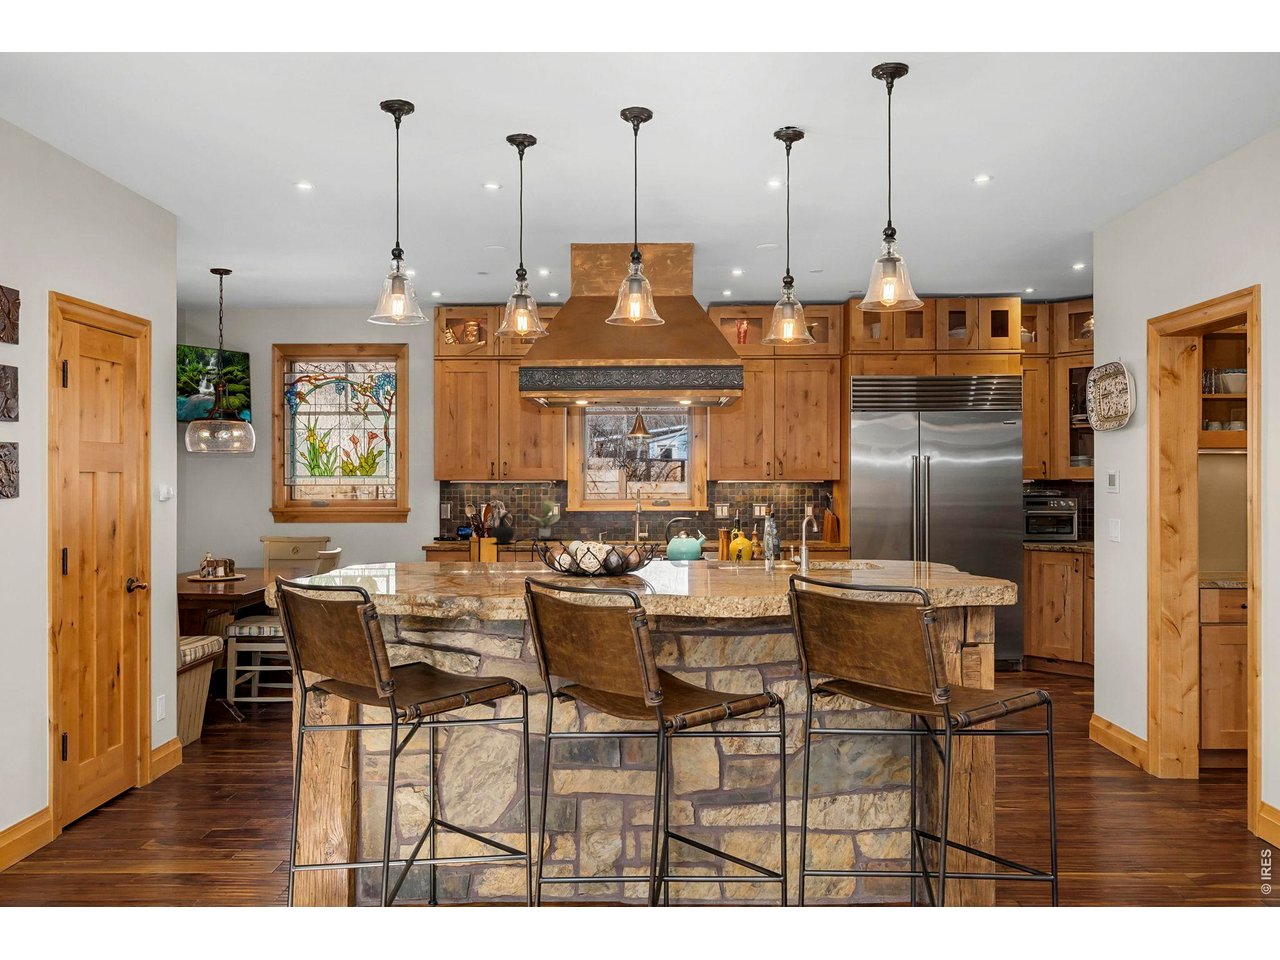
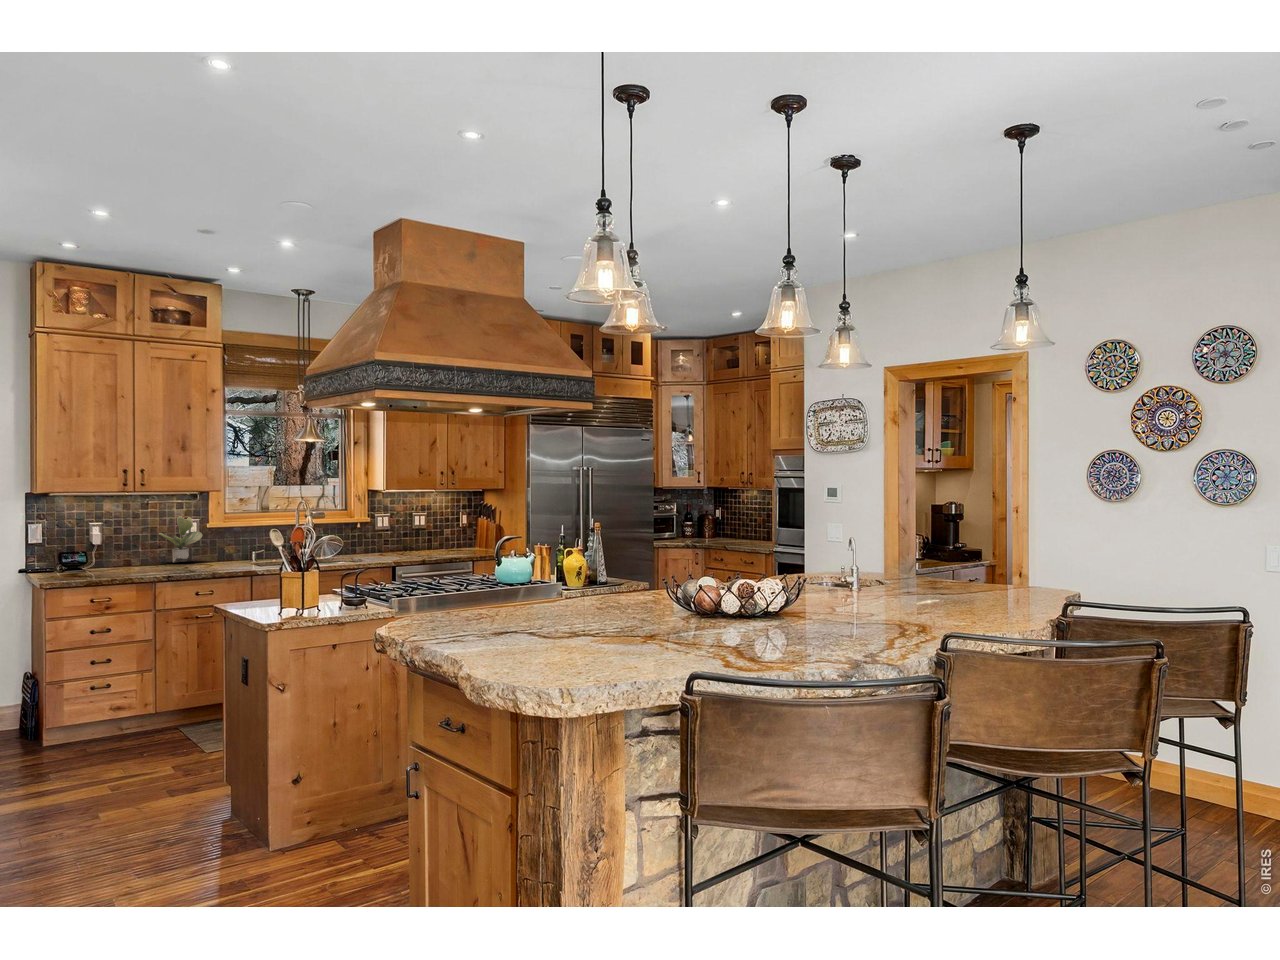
ceramic jug: present [491,505,514,544] -> none [117,523,150,571]

